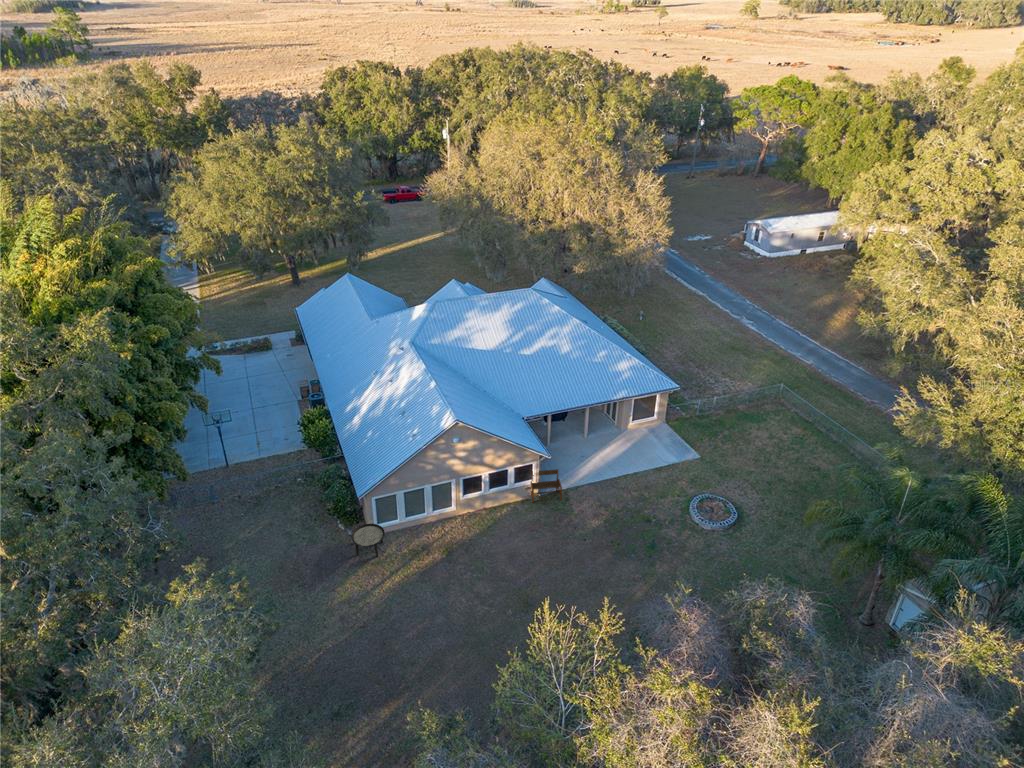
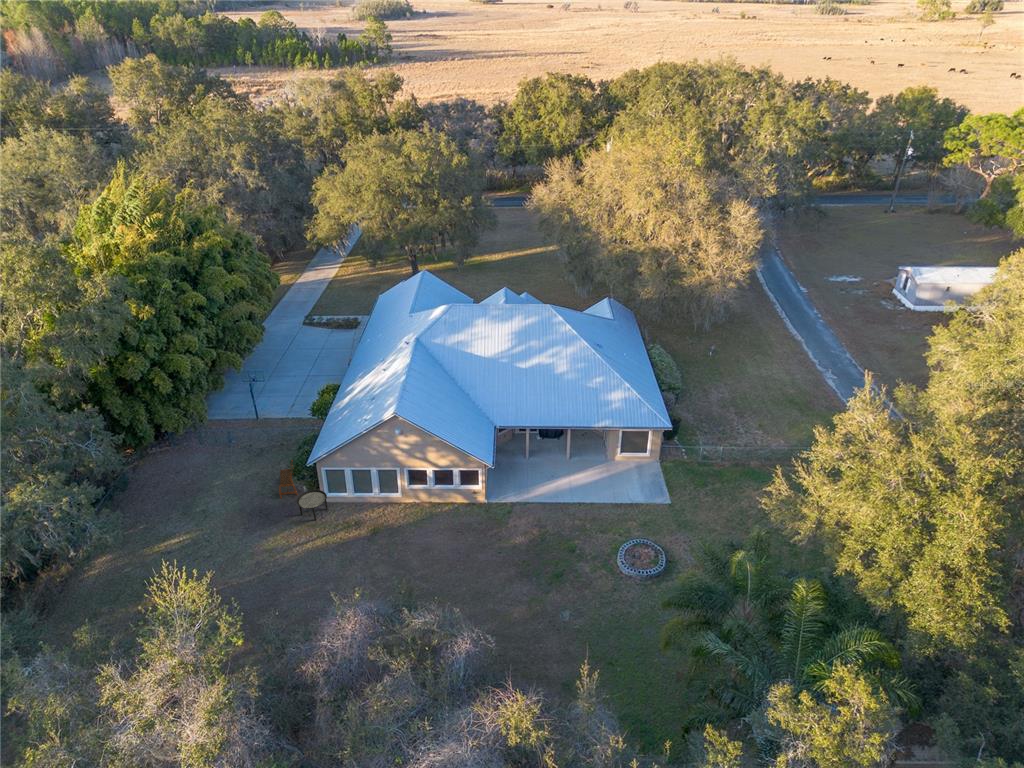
bench: present [531,469,562,503] -> present [279,467,297,496]

